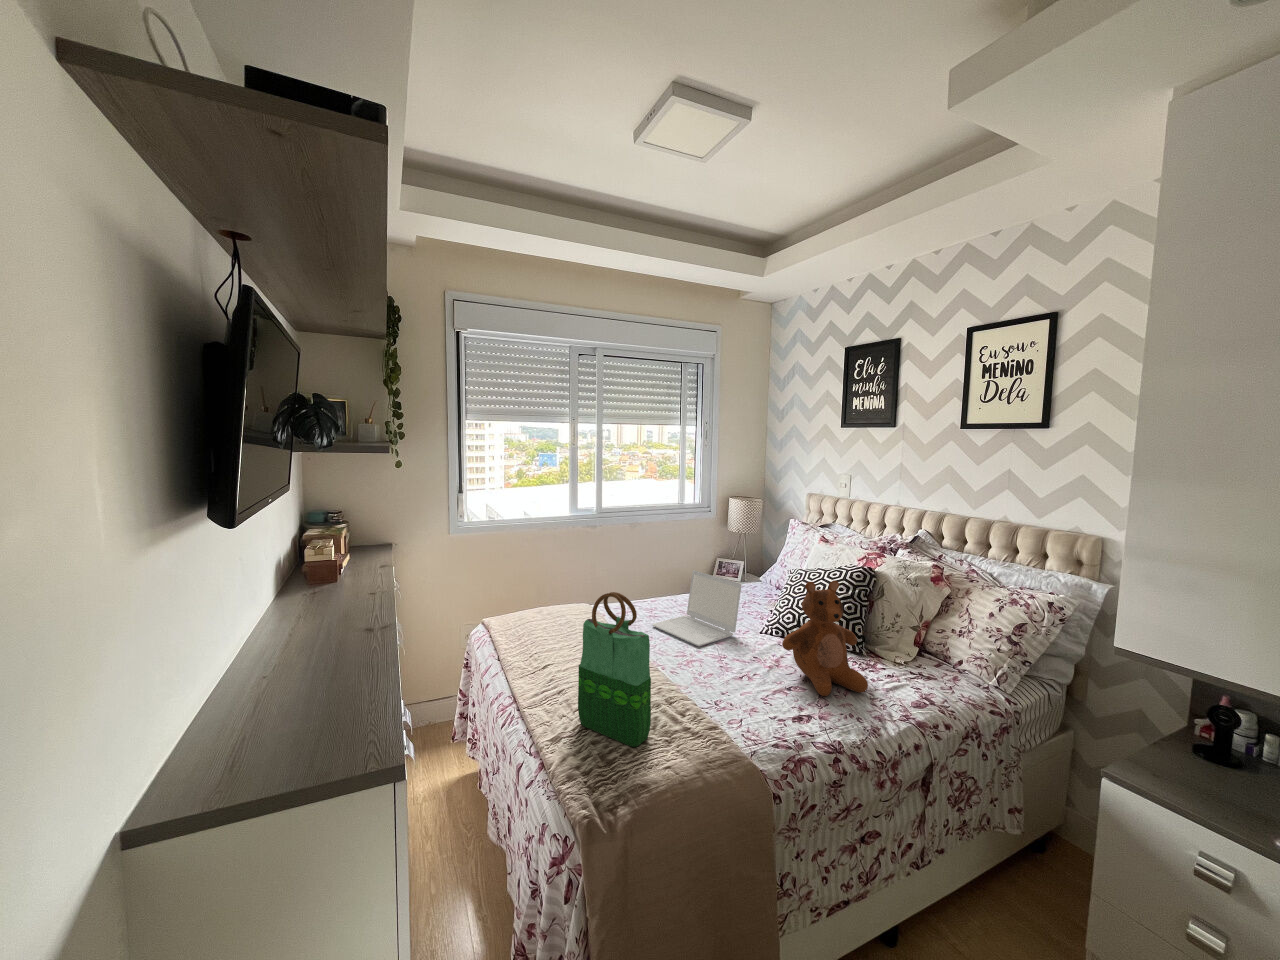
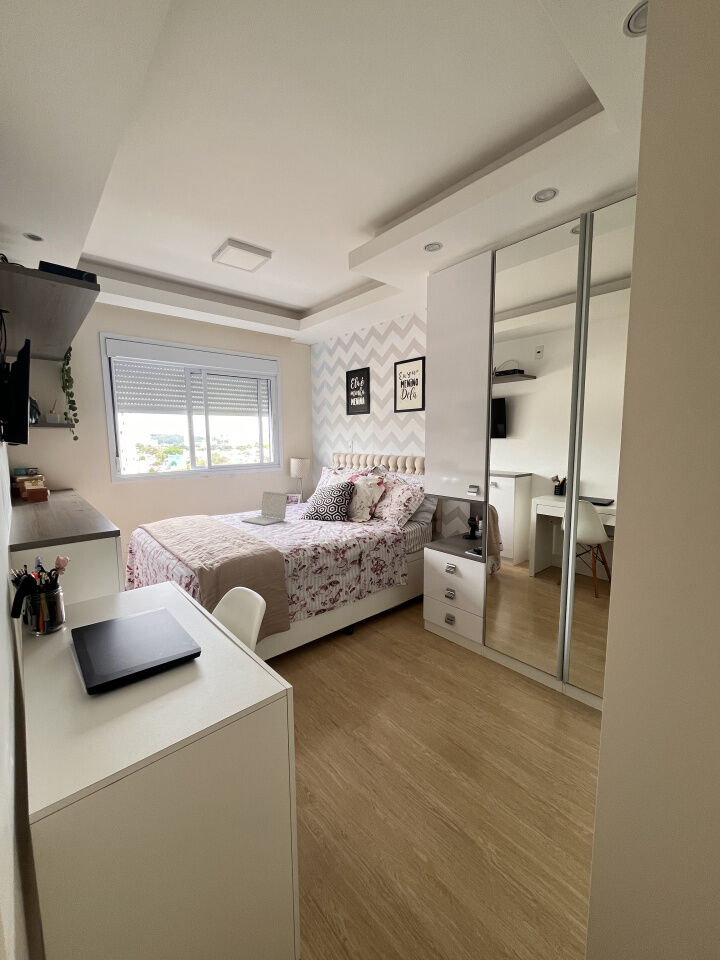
teddy bear: present [782,581,868,696] -> none [301,483,339,533]
tote bag: present [578,592,651,747] -> none [197,484,233,551]

